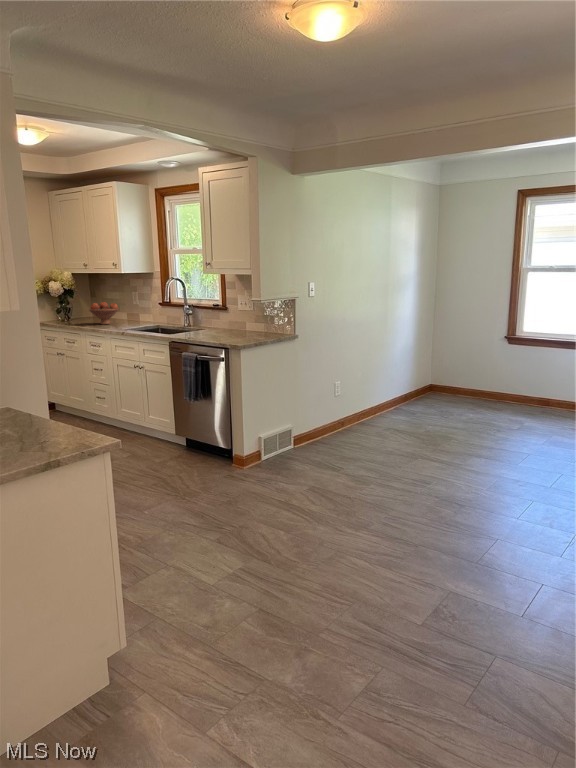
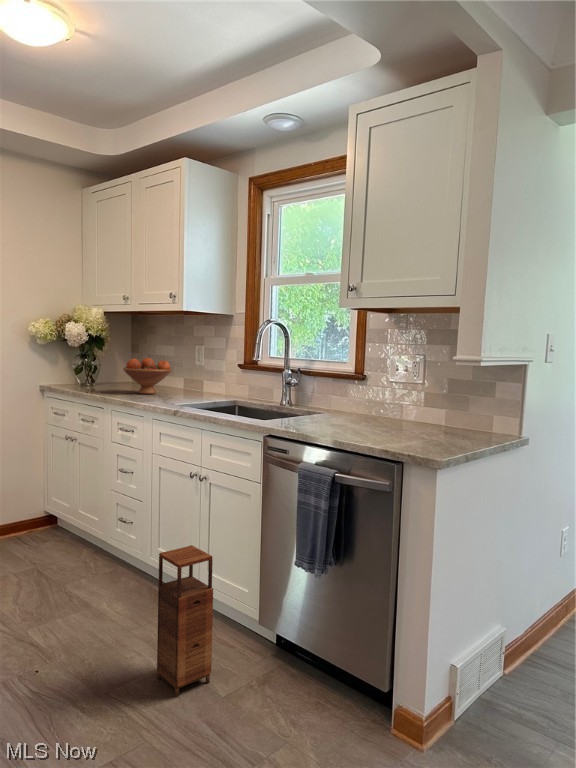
storage cabinet: none [121,397,151,464] -> present [157,545,213,696]

